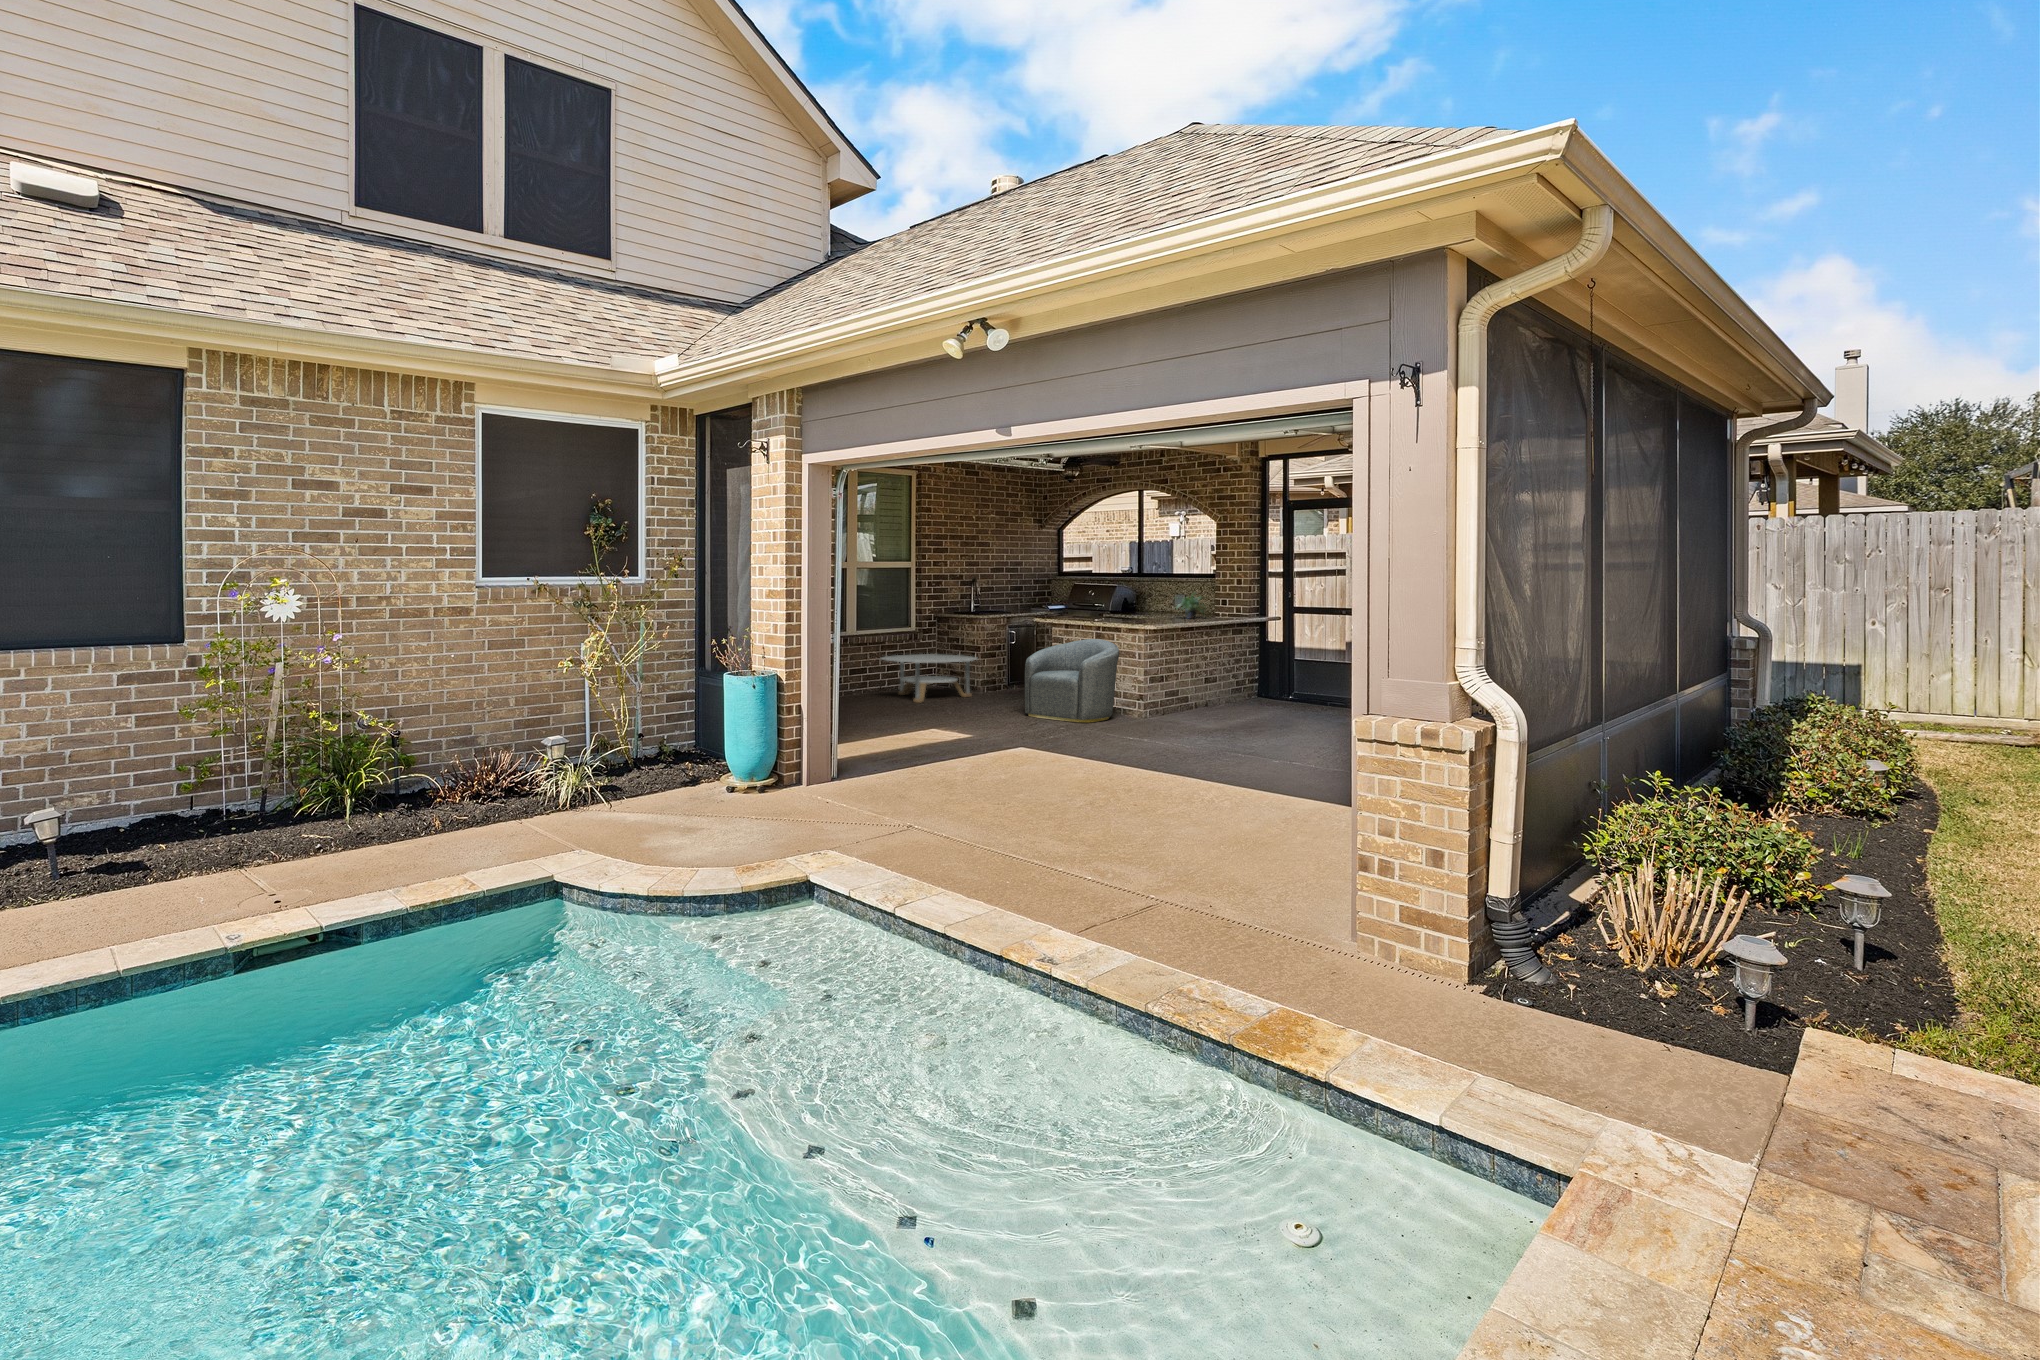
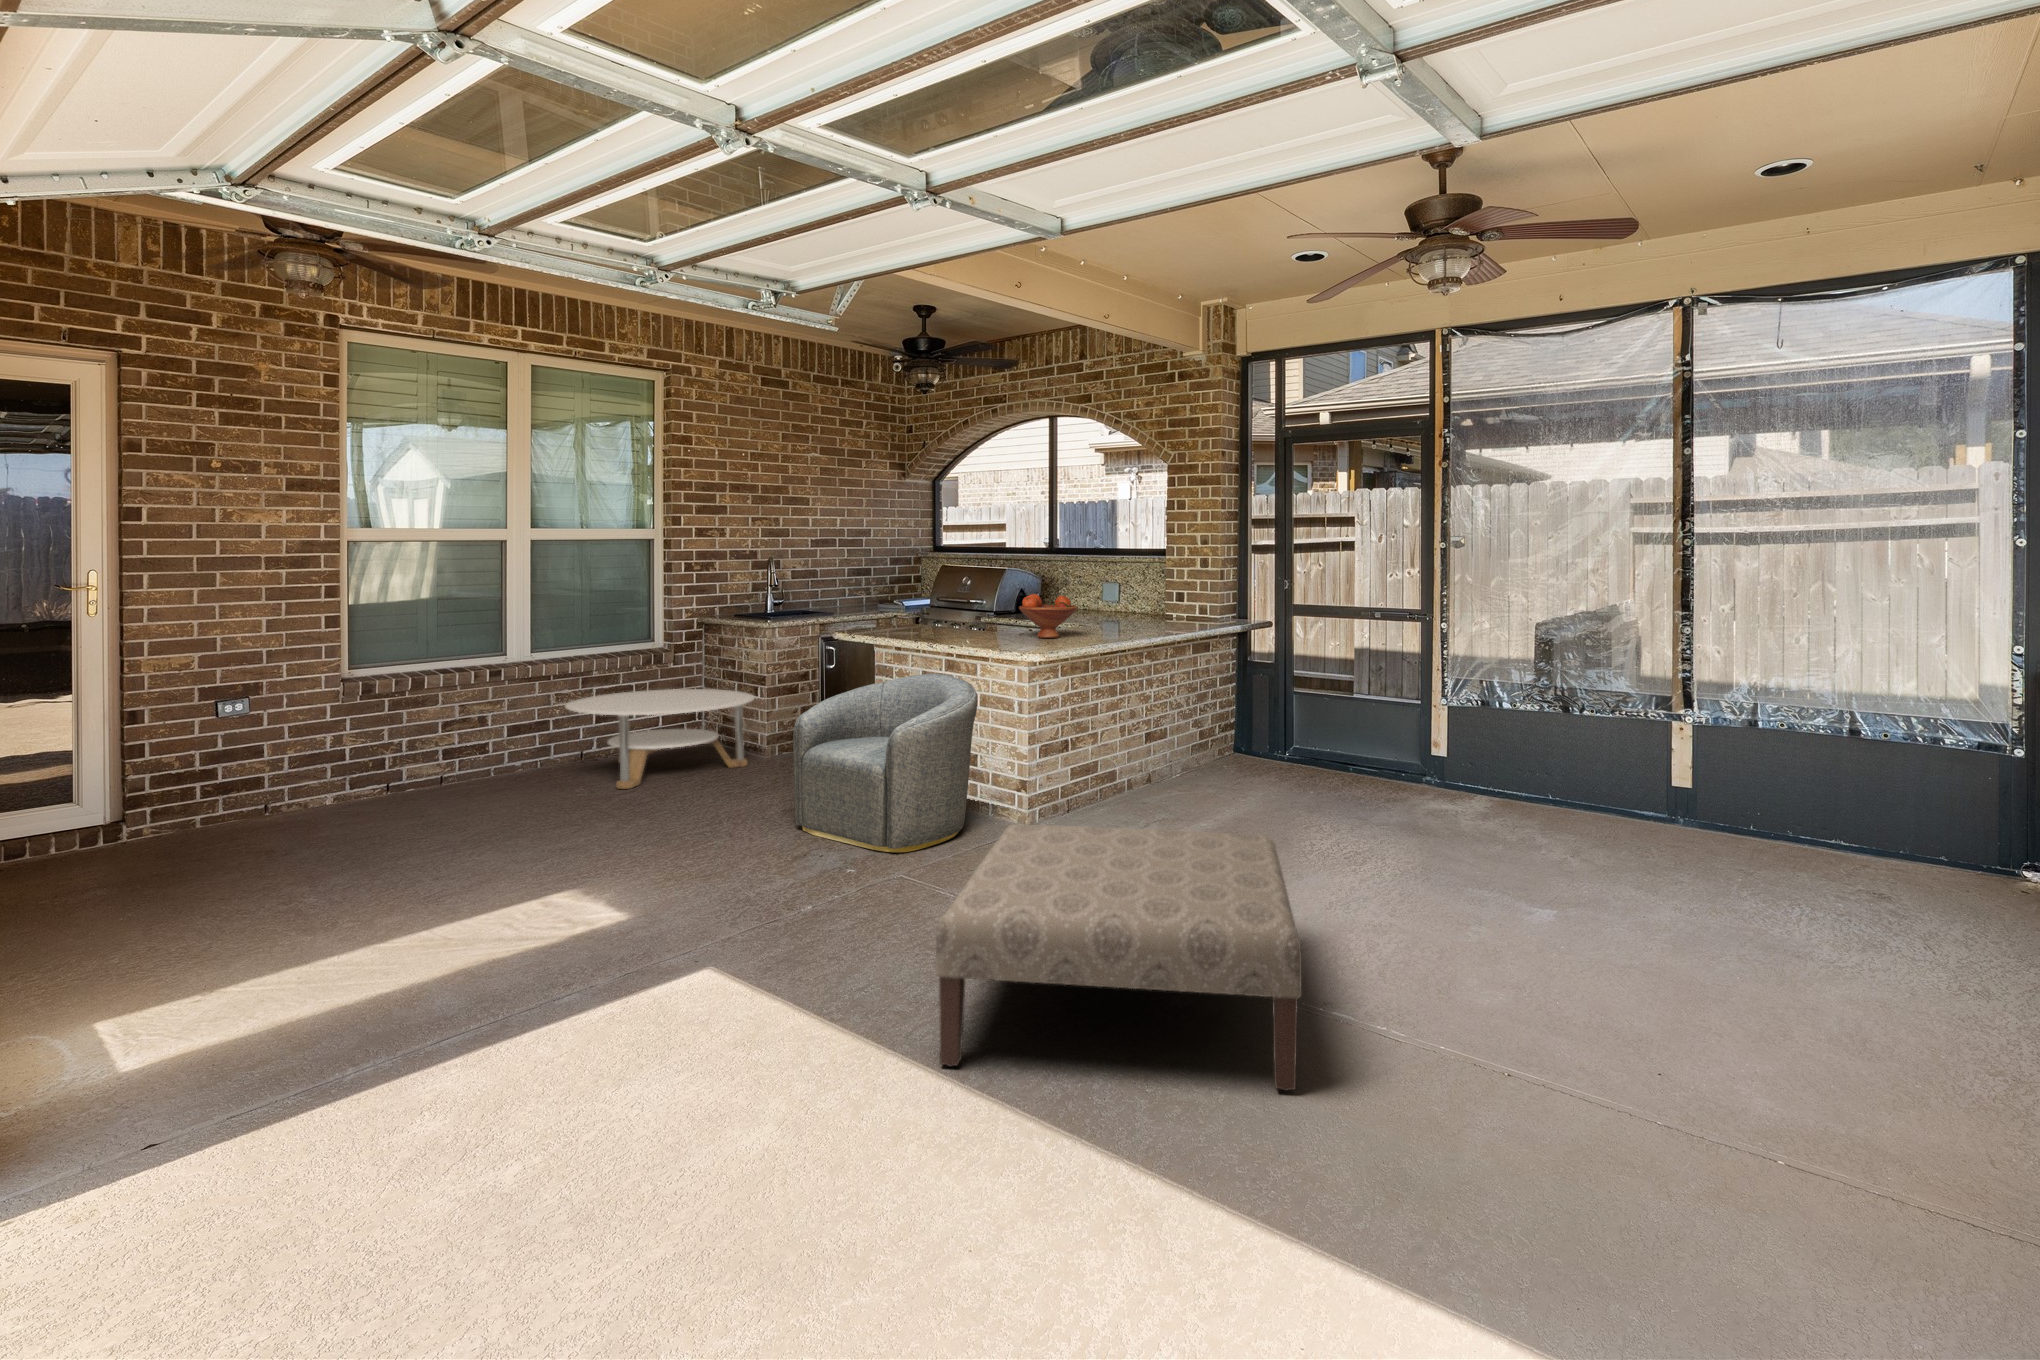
potted plant: present [1175,593,1206,618] -> none [1091,582,1152,629]
fruit bowl: none [1136,598,1168,622] -> present [1019,594,1077,638]
ottoman: none [1139,692,1275,767] -> present [936,824,1302,1091]

